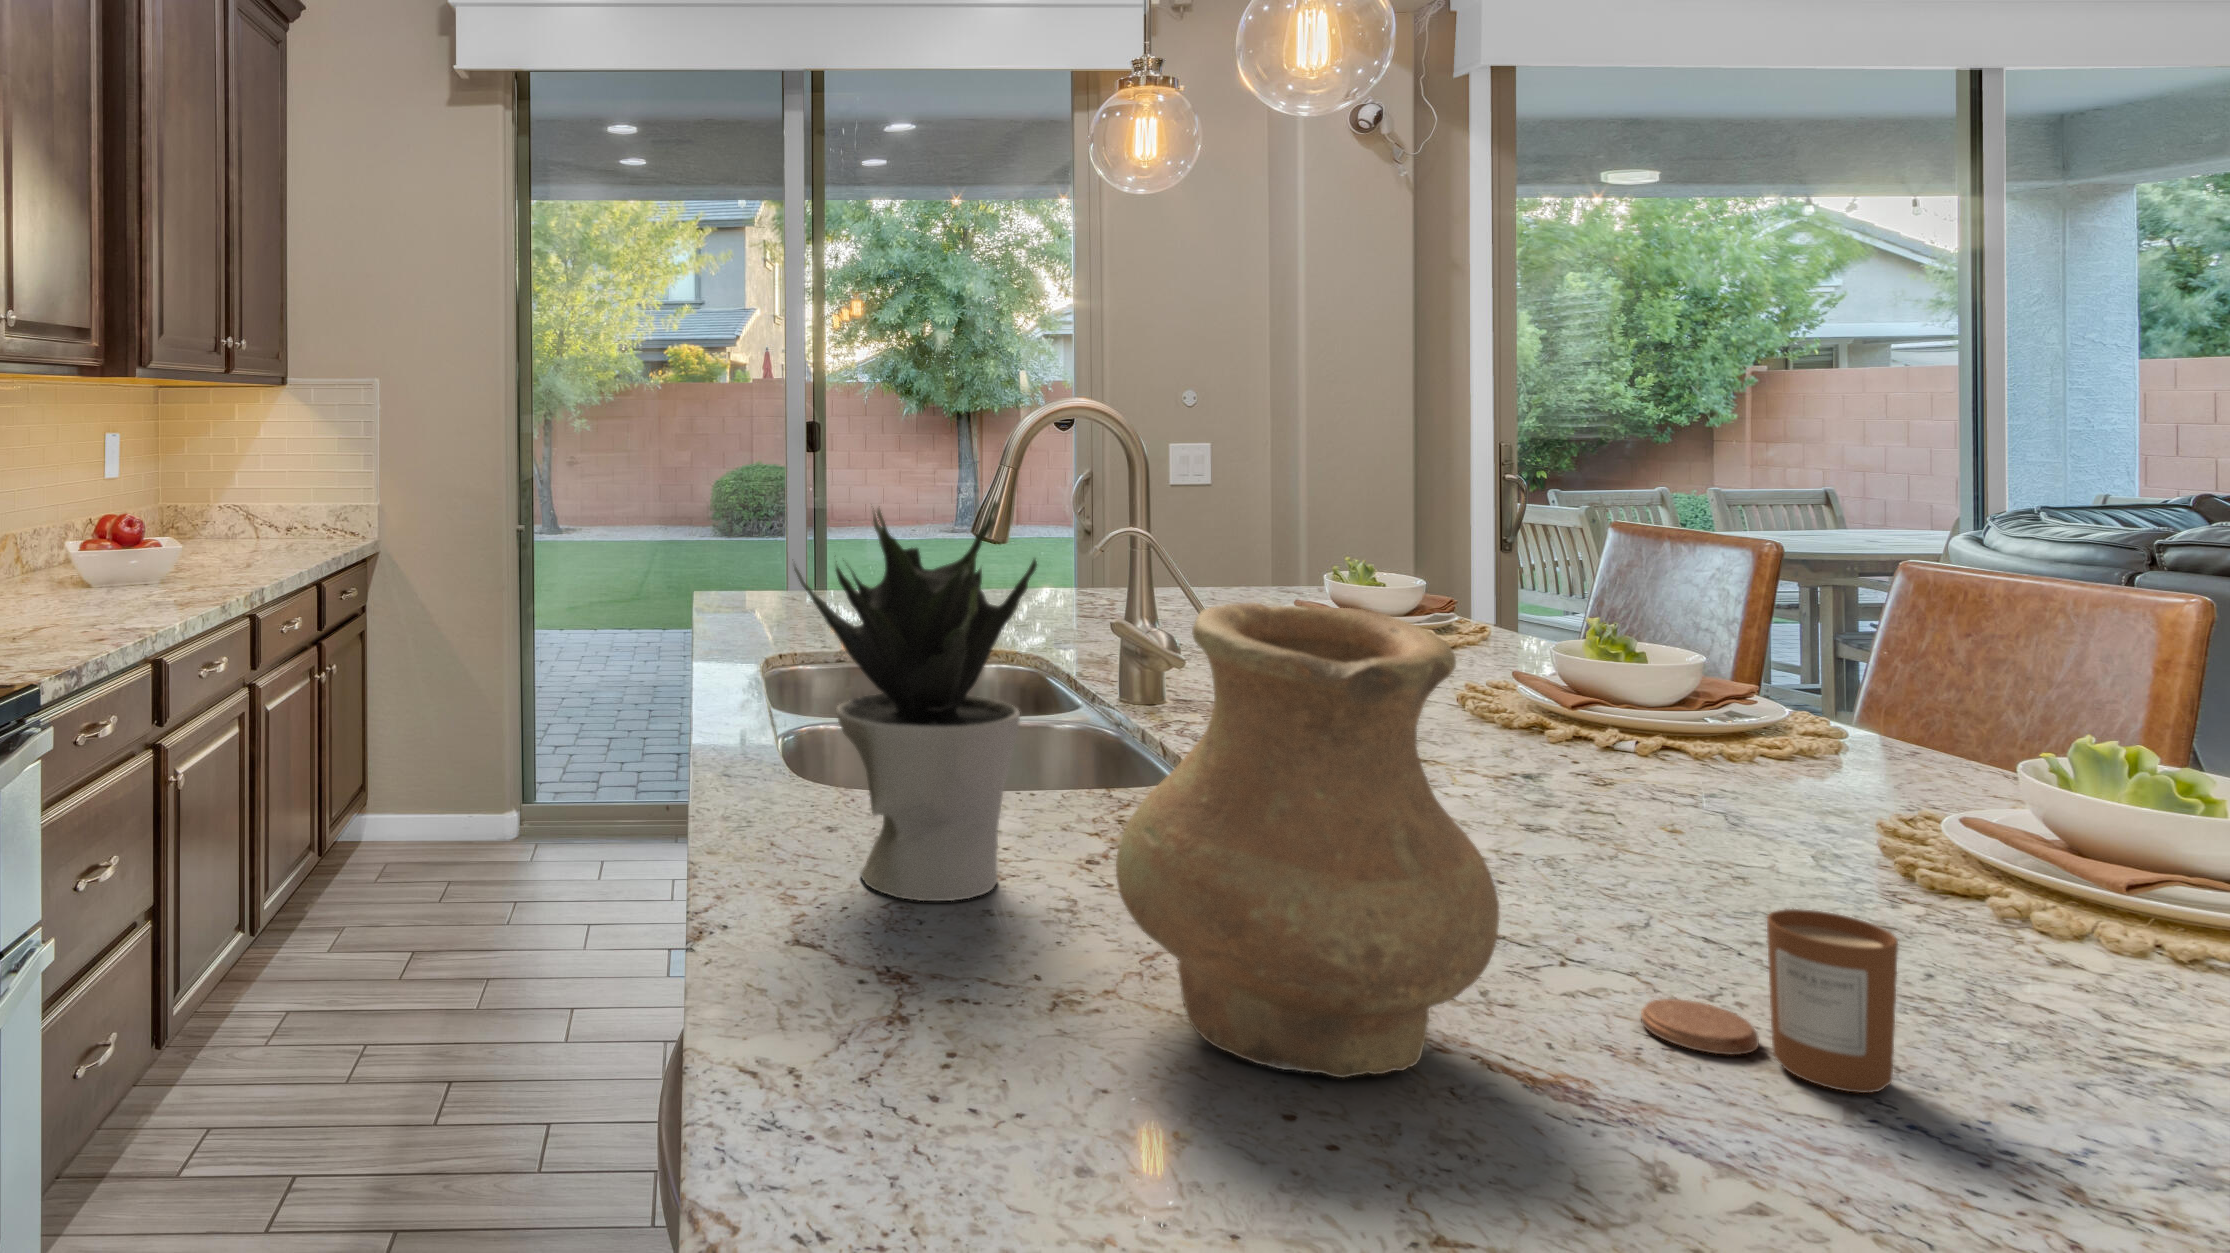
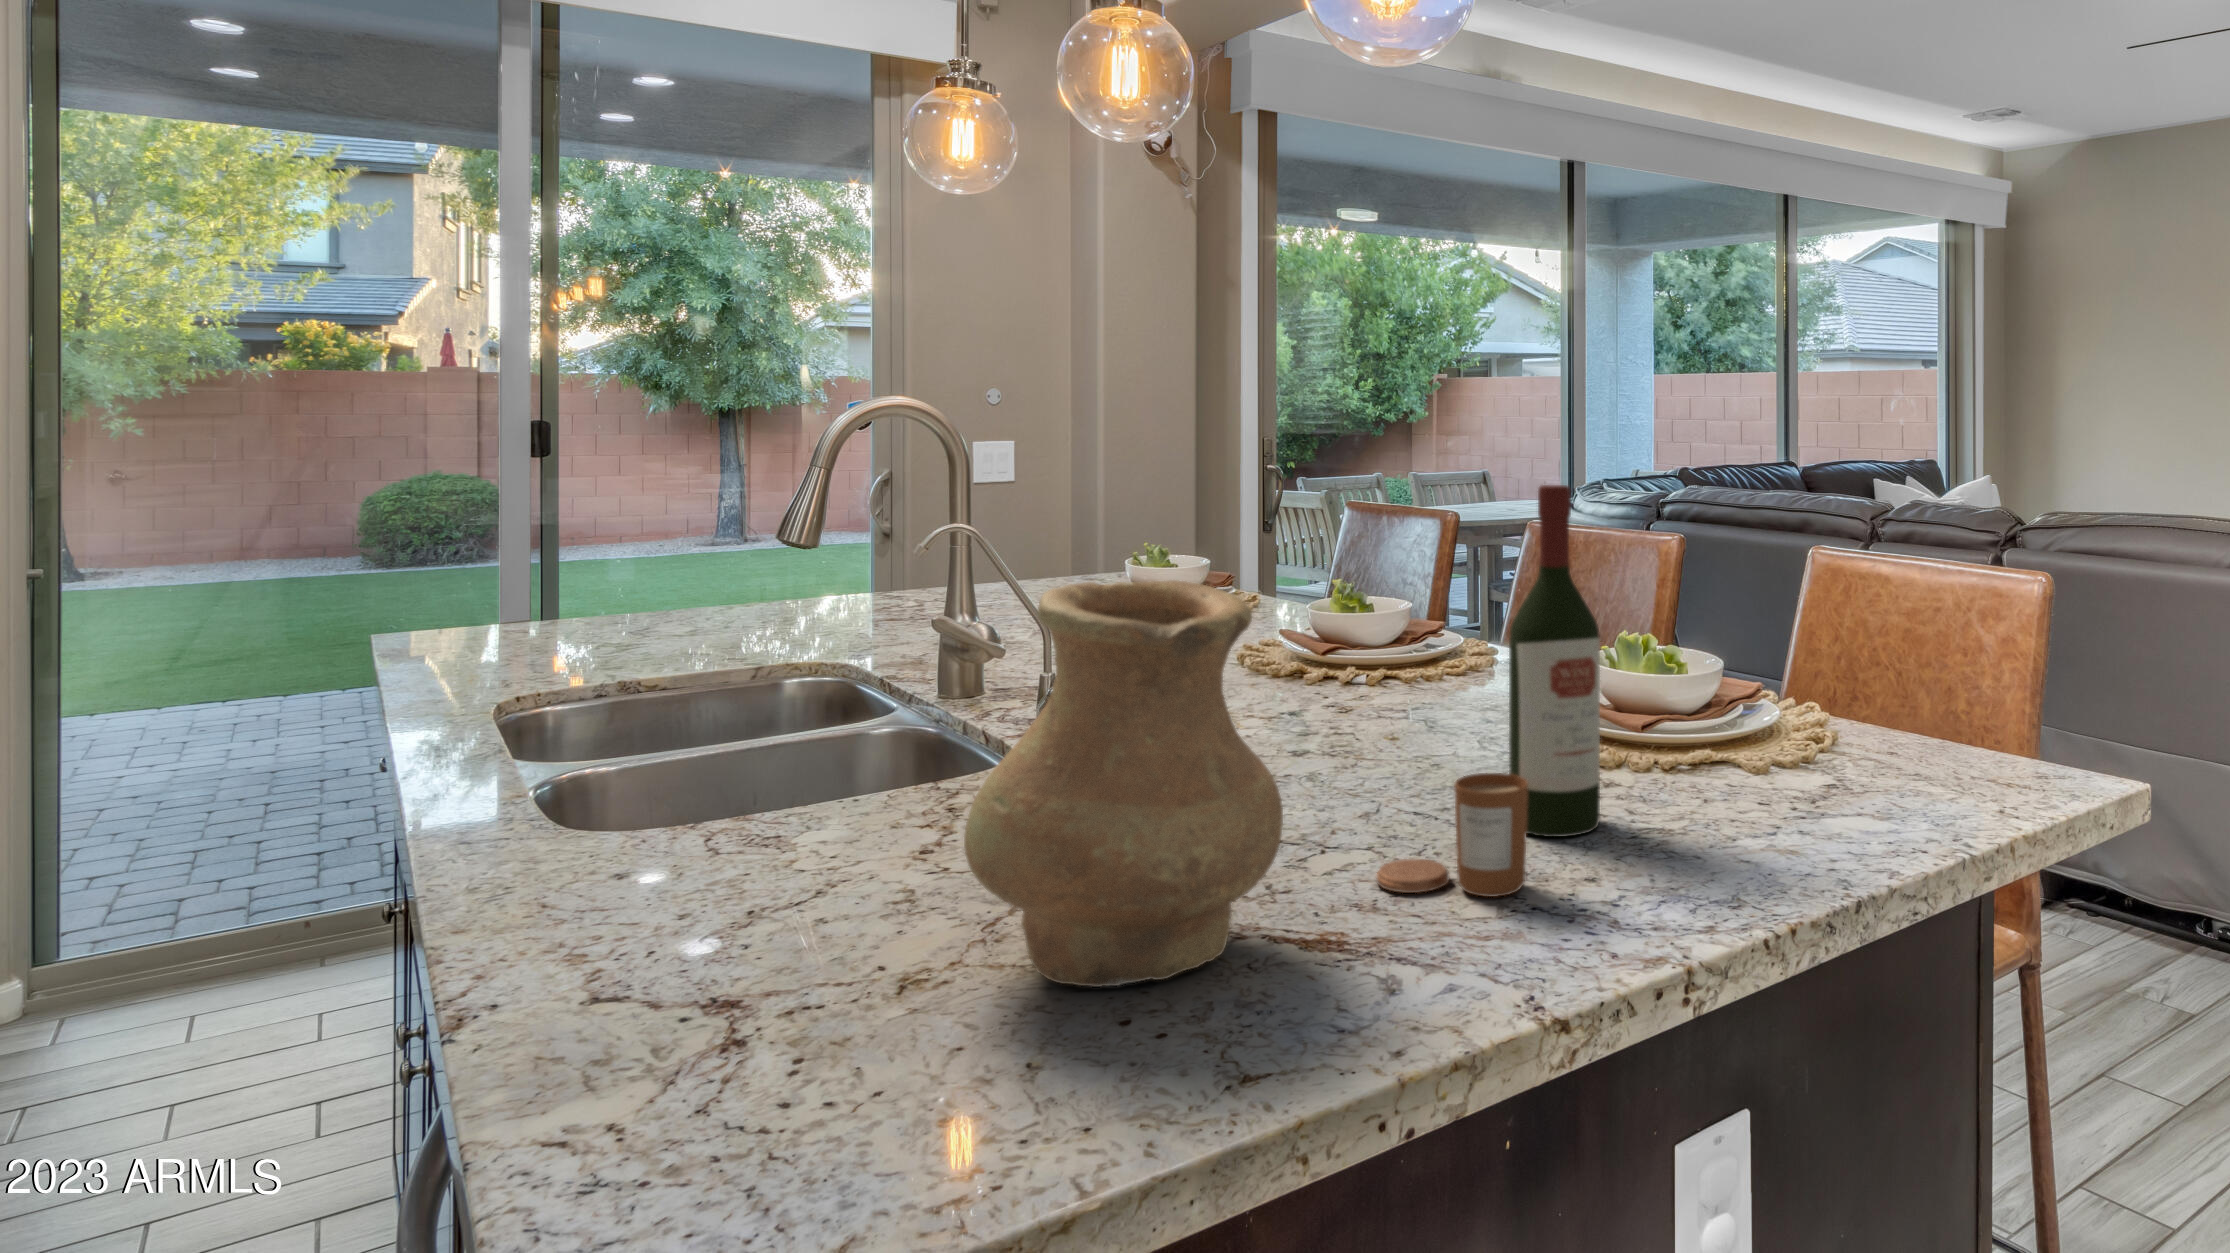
potted plant: present [794,501,1037,901] -> none [570,500,870,931]
wine bottle: none [1863,517,2035,1028] -> present [1509,485,1600,837]

